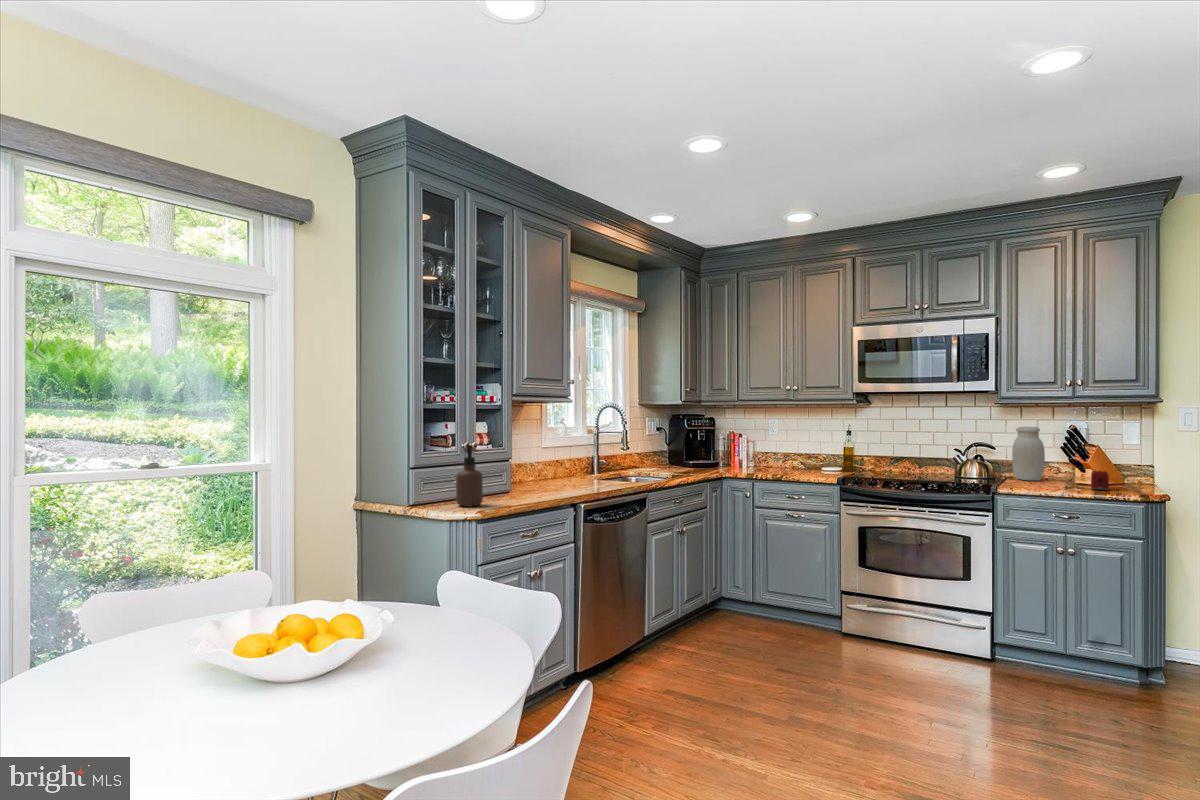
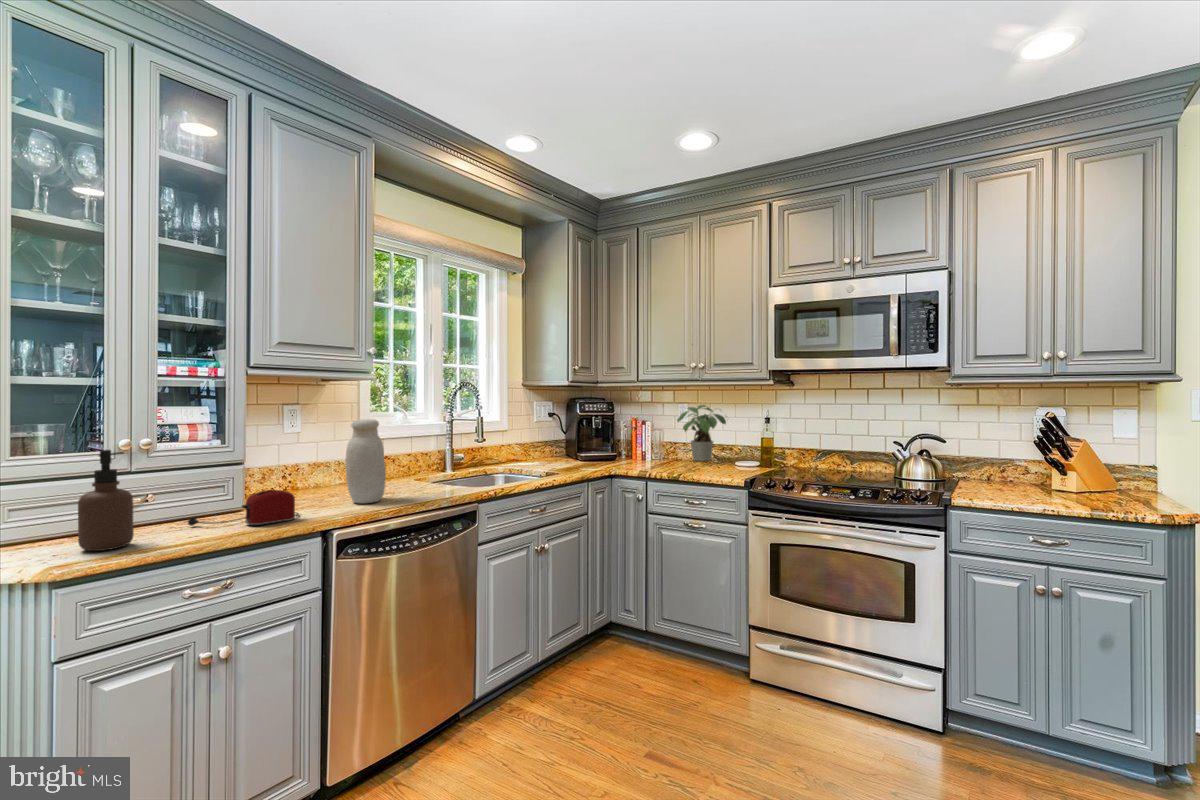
potted plant: none [771,420,815,467] -> present [677,405,726,461]
jar: present [1012,427,1045,481] -> present [345,419,386,503]
toaster: present [1065,470,1109,490] -> present [187,490,299,526]

